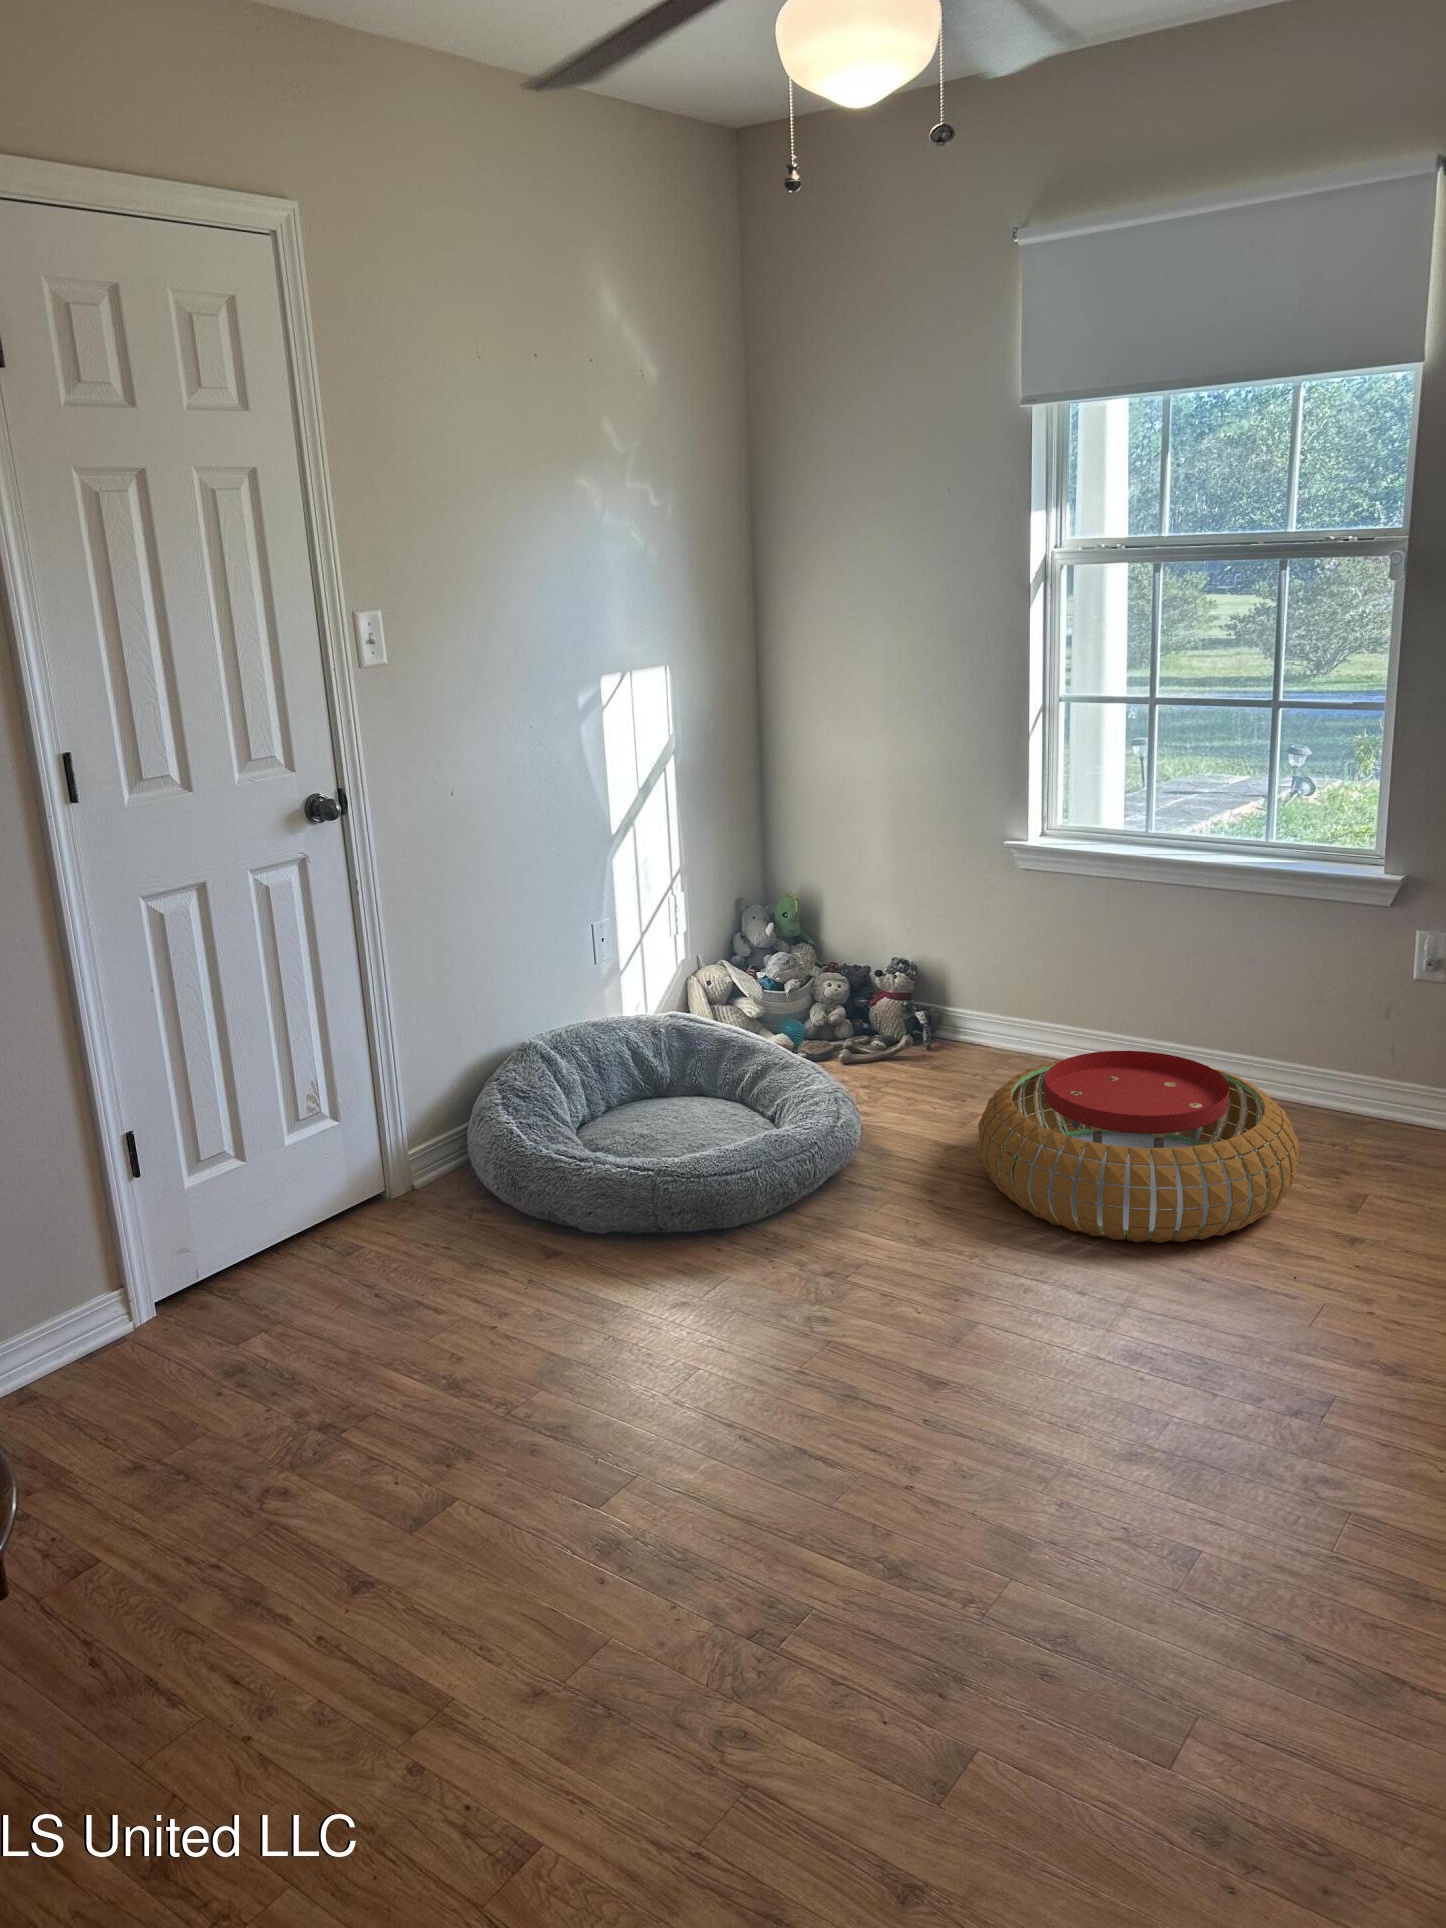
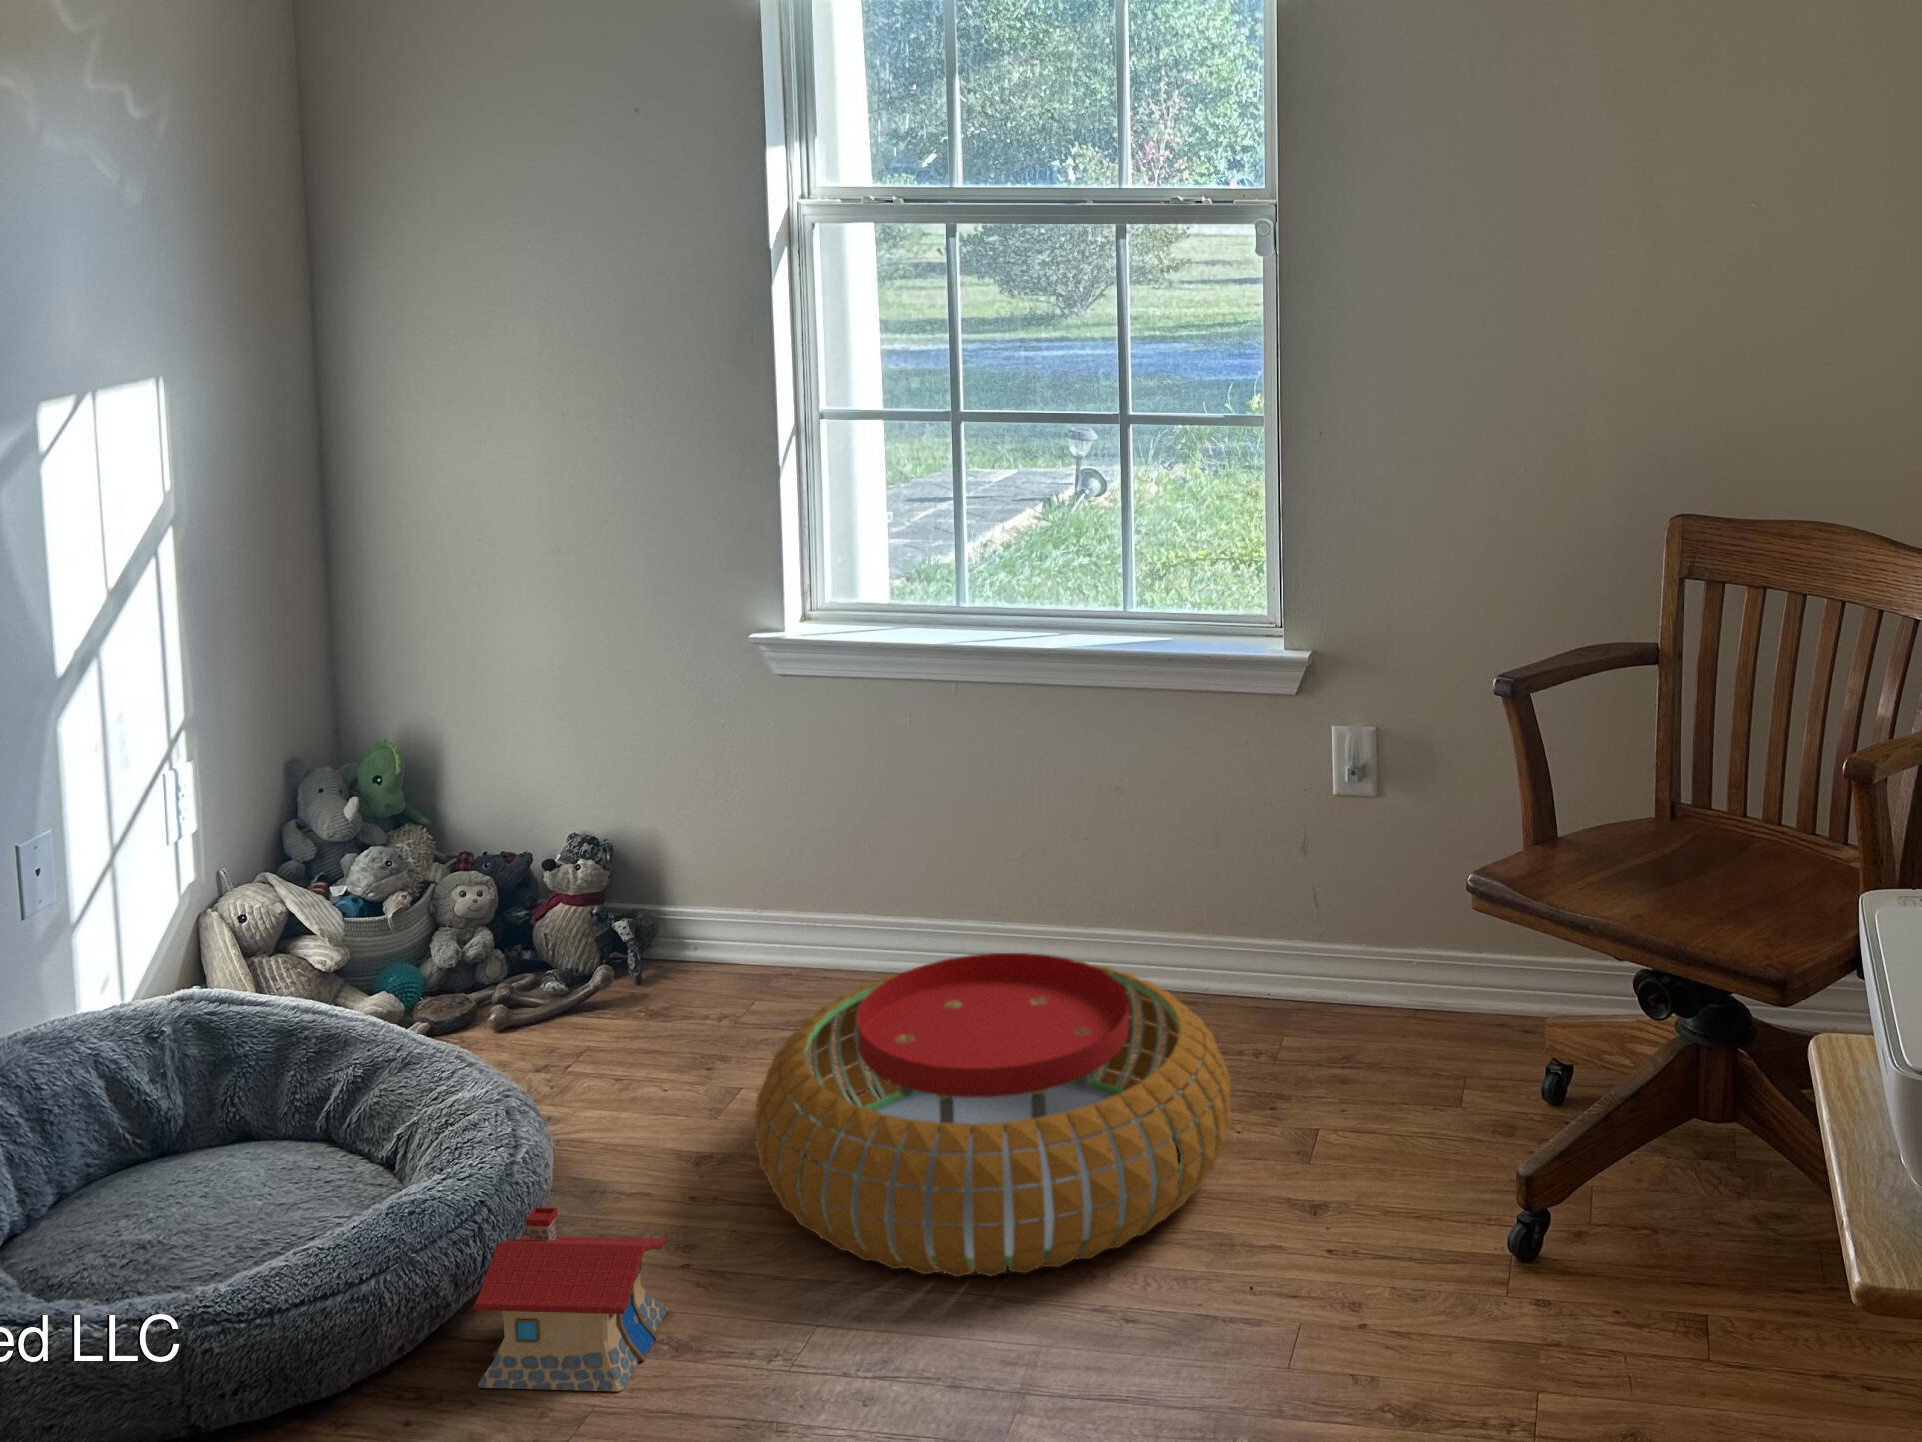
toy house: none [804,1149,916,1256] -> present [473,1207,668,1391]

